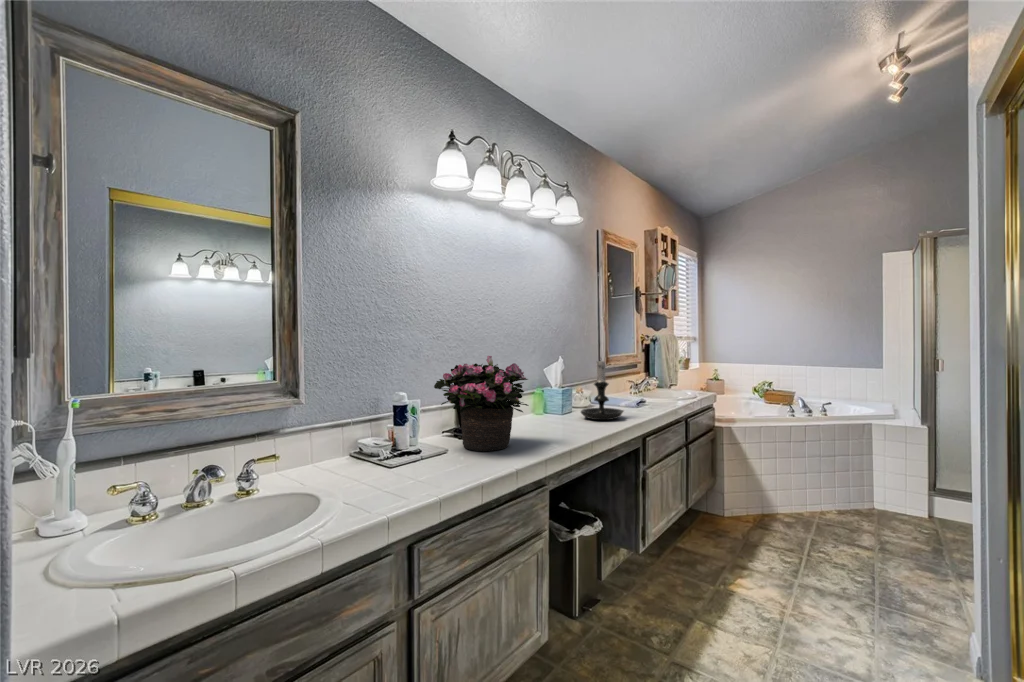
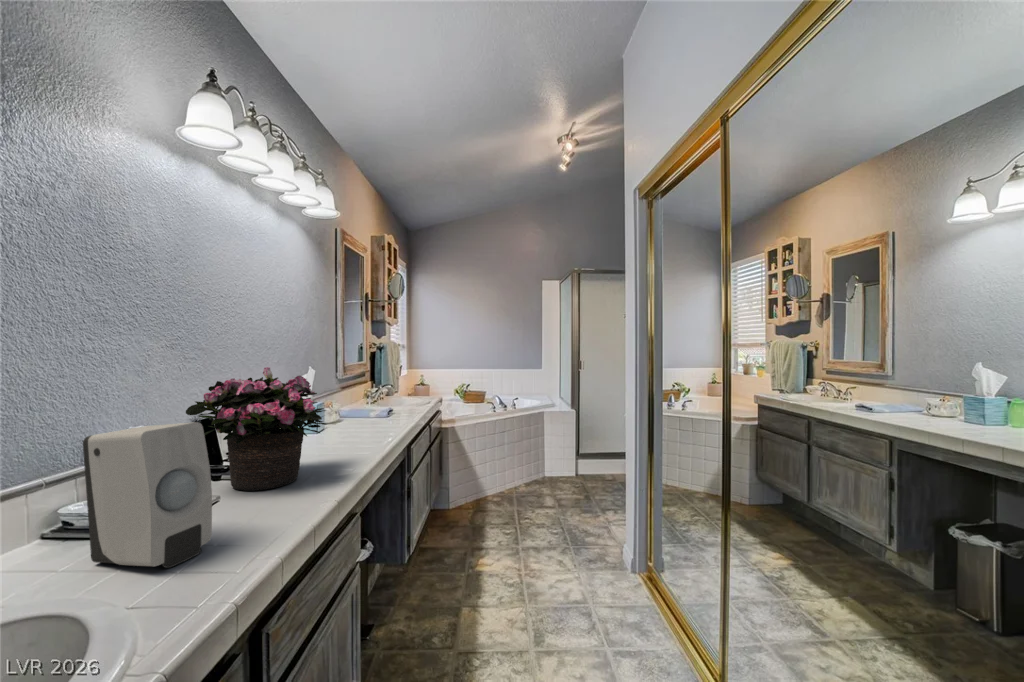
candle holder: present [581,361,623,420] -> none [344,365,390,433]
soap dispenser: none [356,392,414,486] -> present [83,422,212,568]

